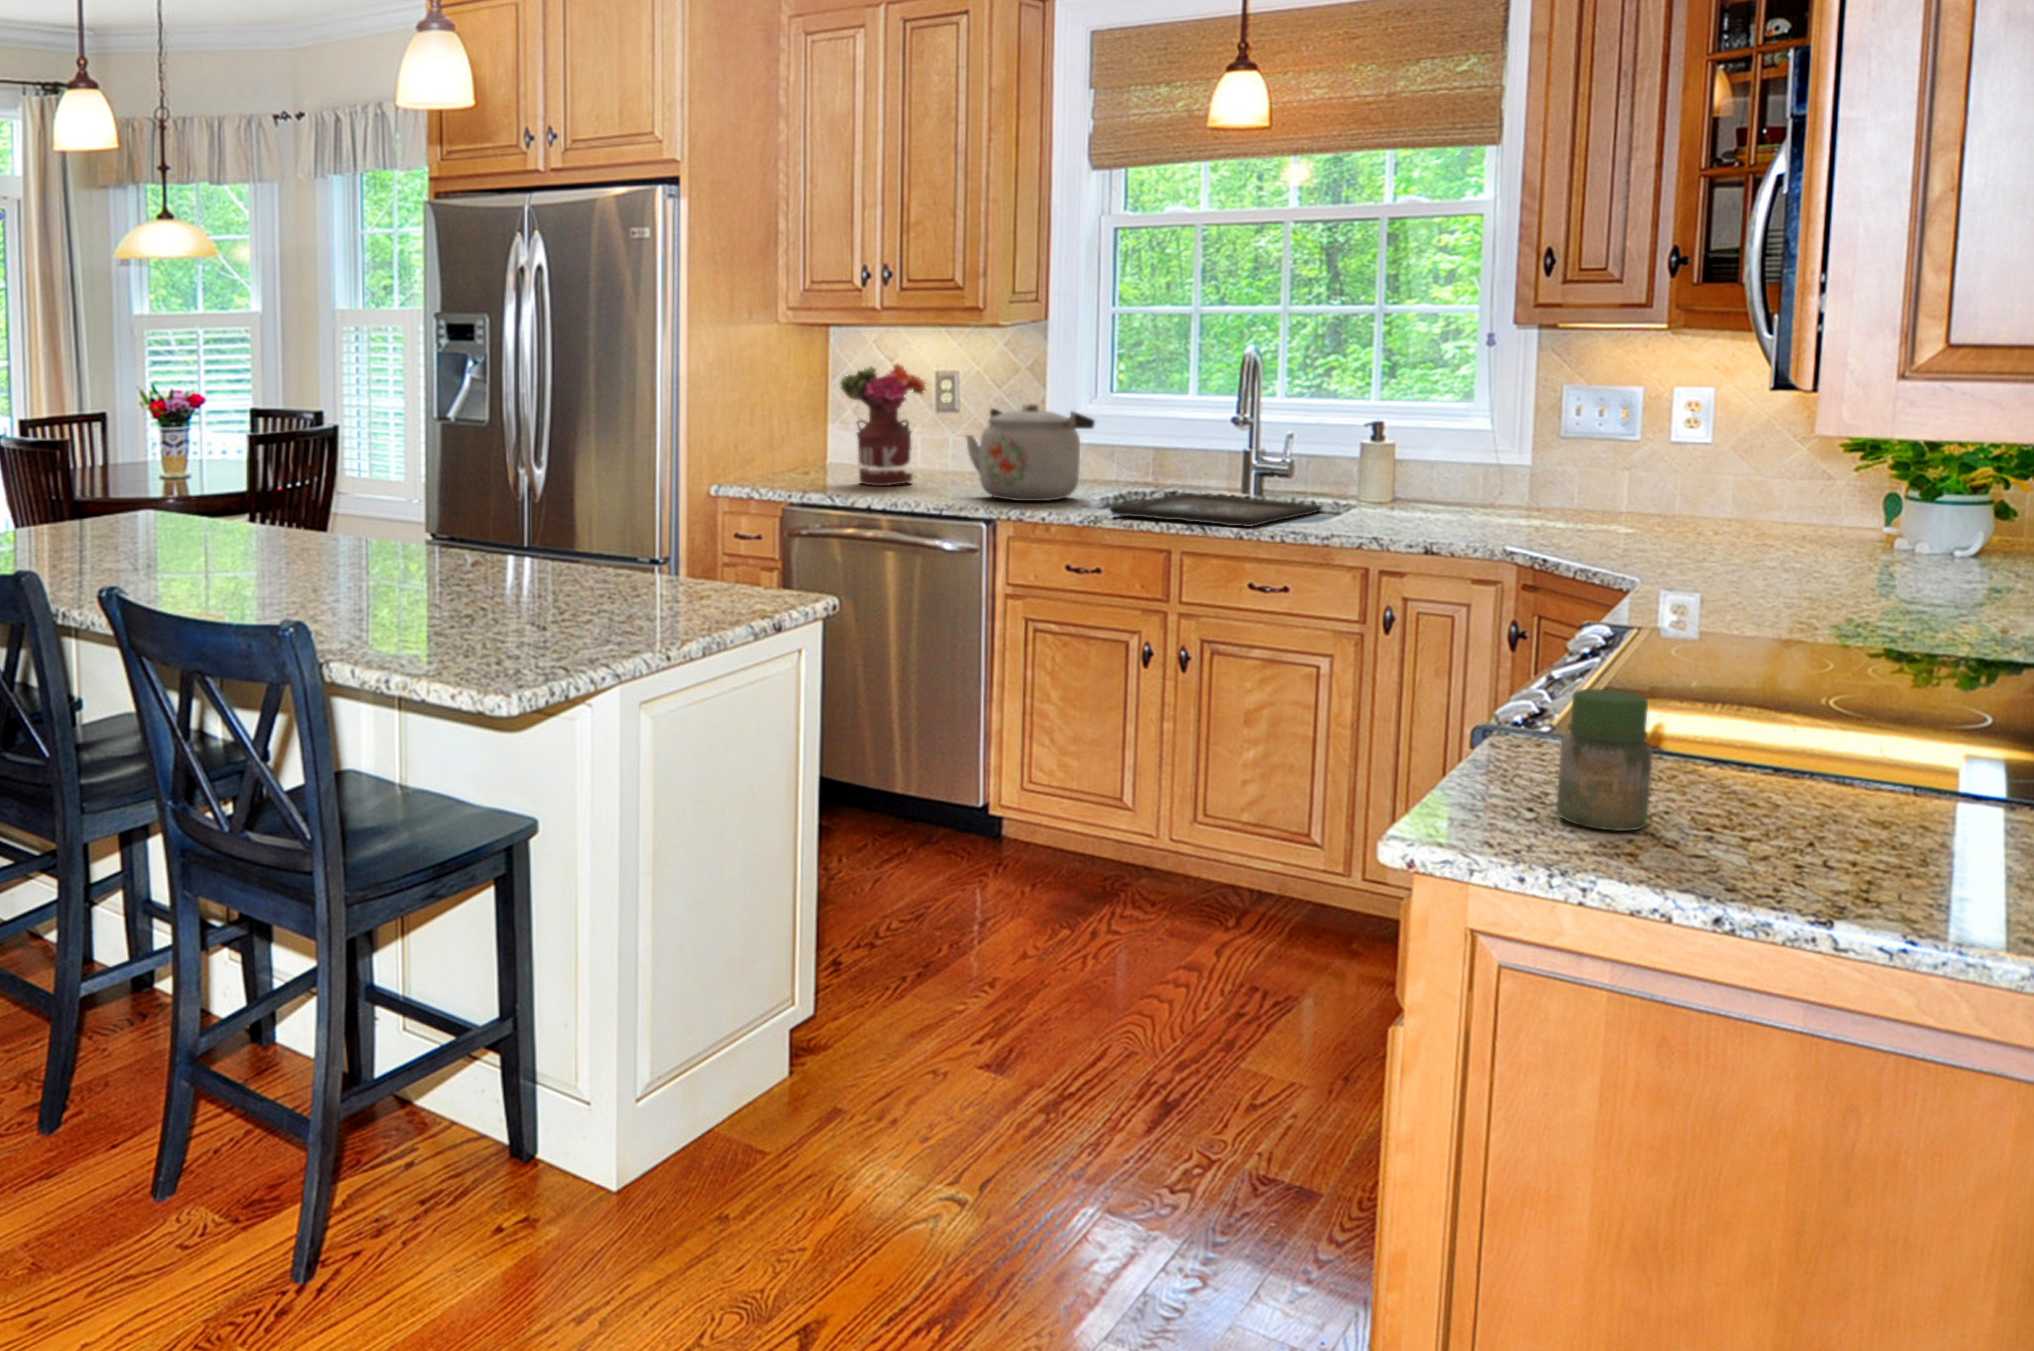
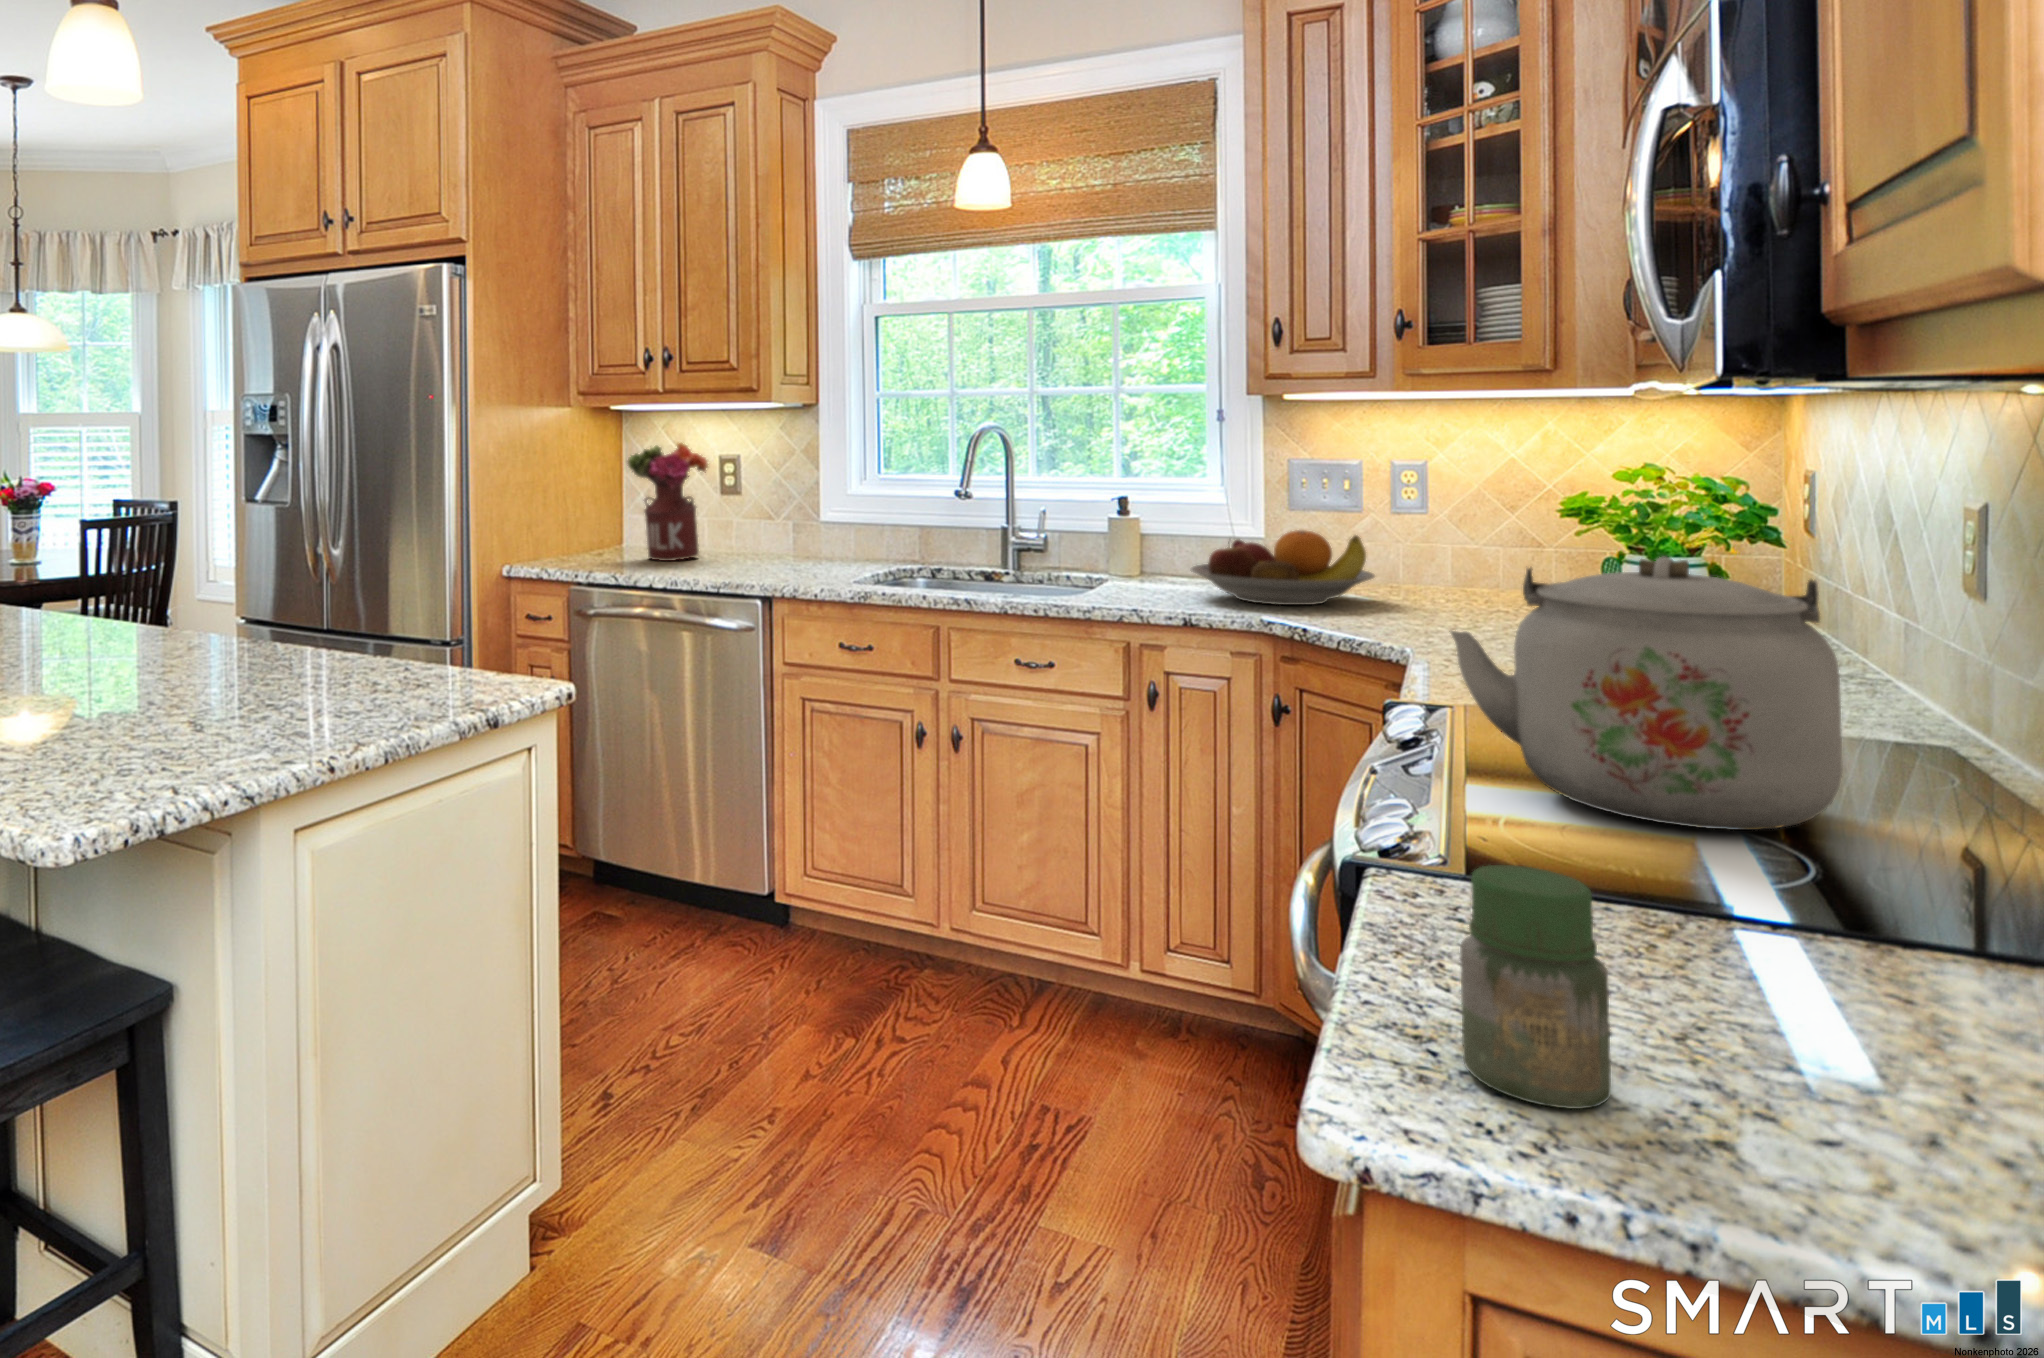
kettle: present [965,404,1095,501] -> present [1451,556,1843,830]
fruit bowl: none [1432,463,1621,537] -> present [1191,530,1374,605]
tray: present [1110,493,1322,527] -> none [879,564,1085,598]

